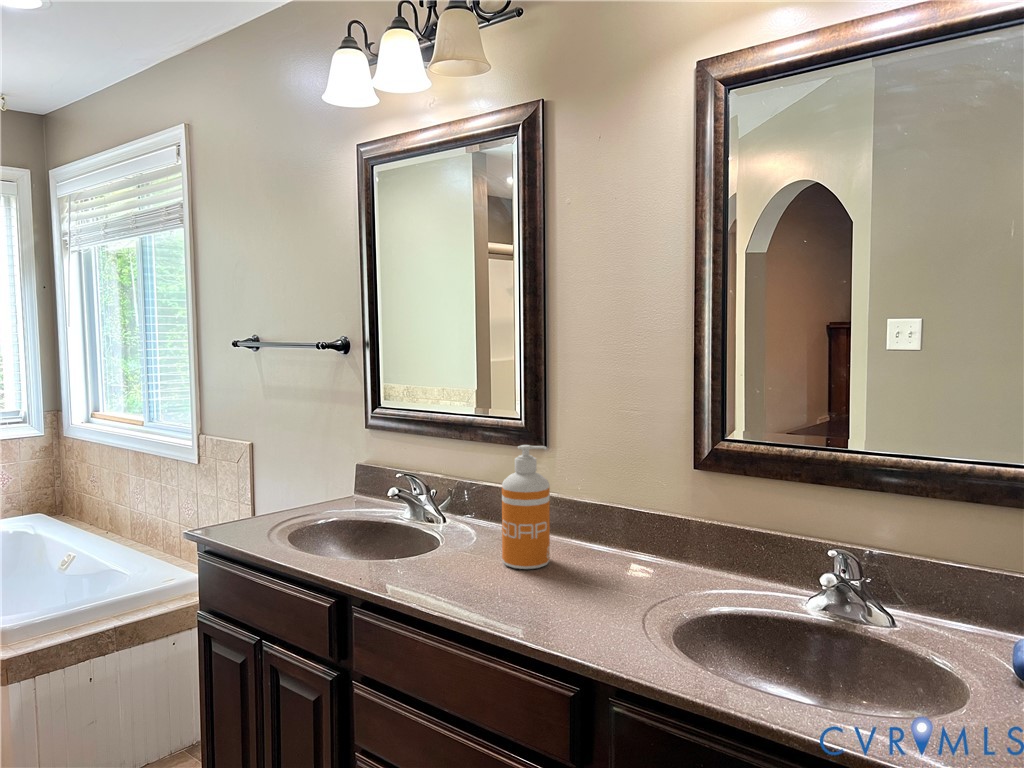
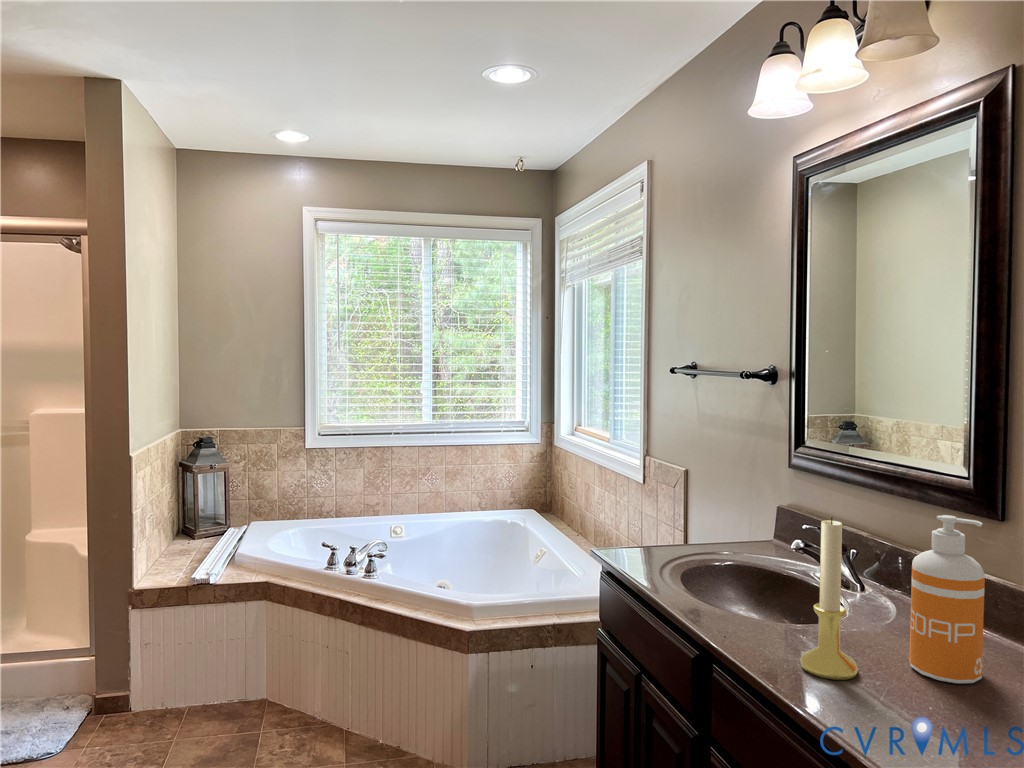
candle holder: none [431,457,475,589] -> present [800,517,858,680]

